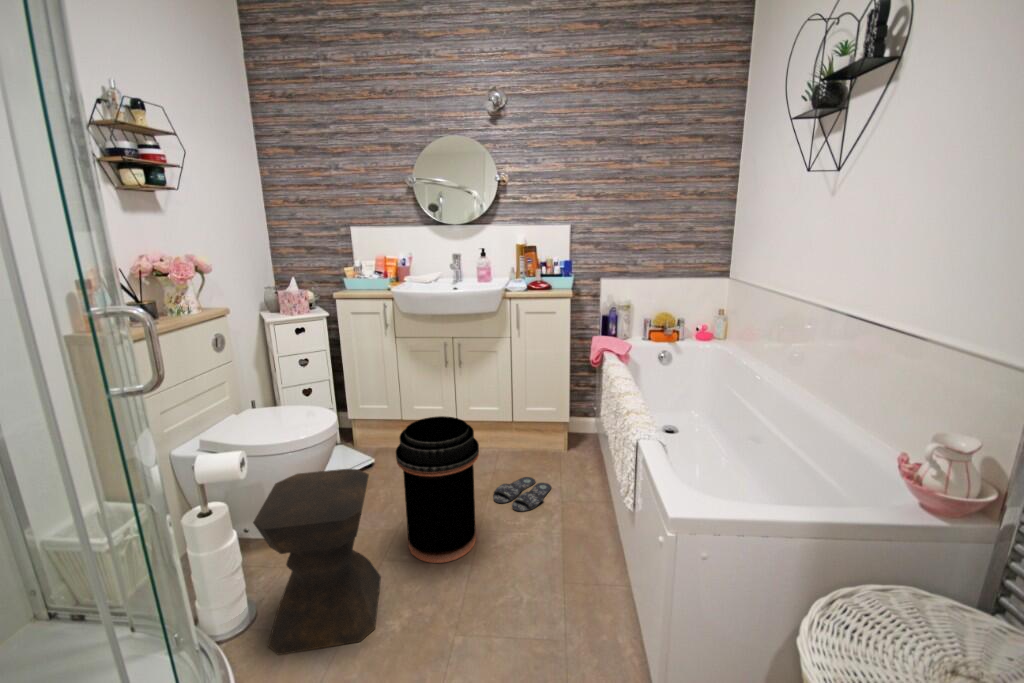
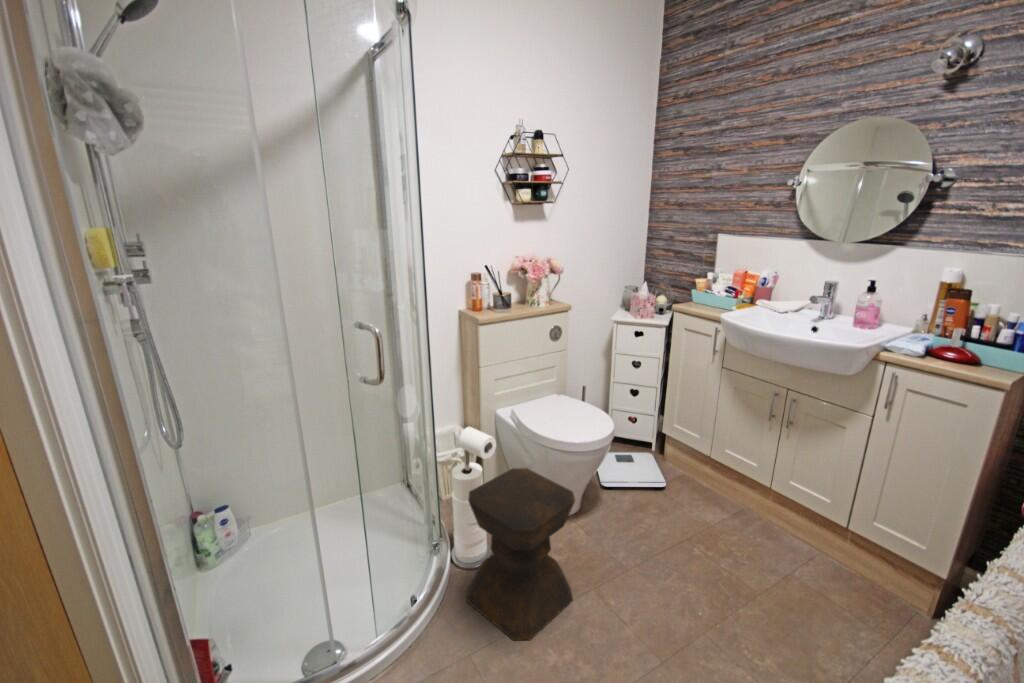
trash can: present [396,416,479,563] -> none [614,471,715,643]
slippers: present [493,477,551,511] -> none [748,599,848,659]

